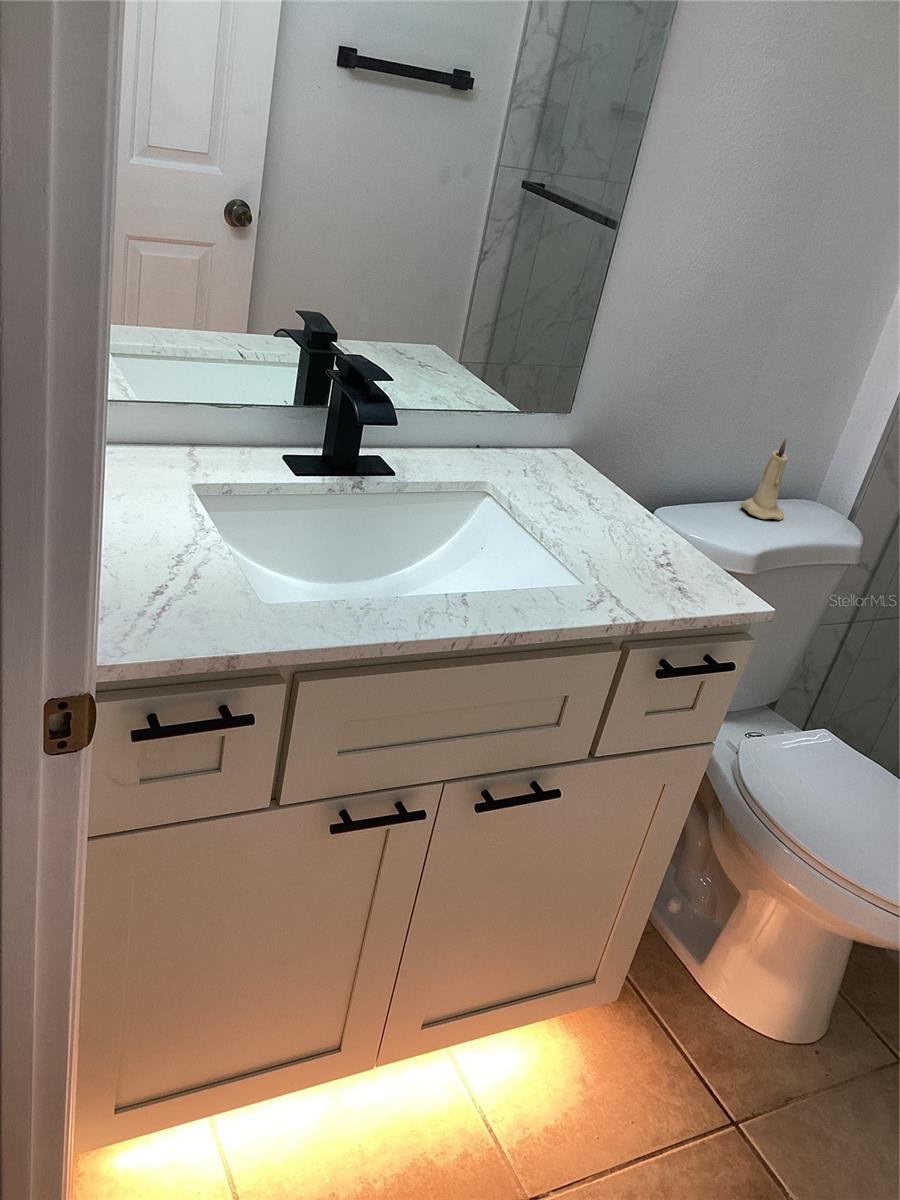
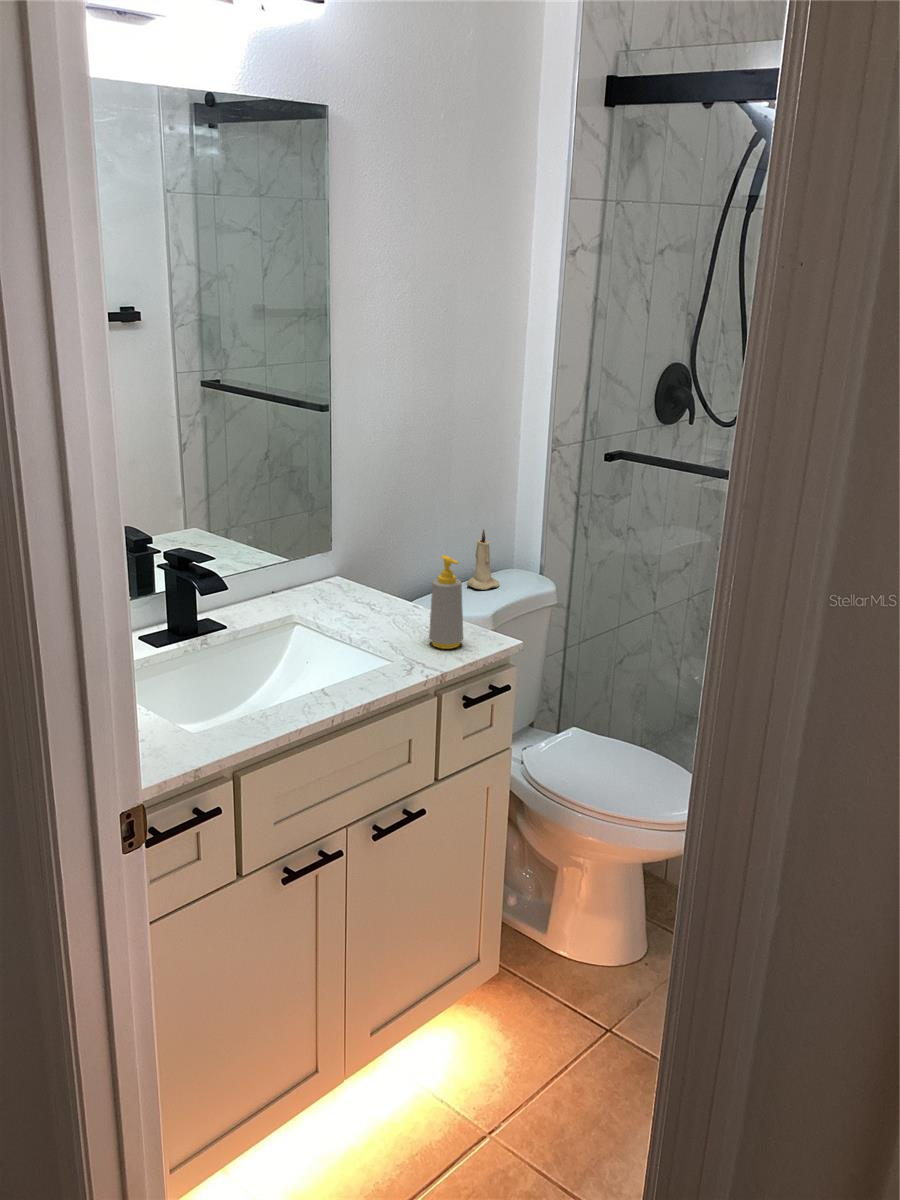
soap bottle: none [643,459,711,590] -> present [429,555,463,649]

